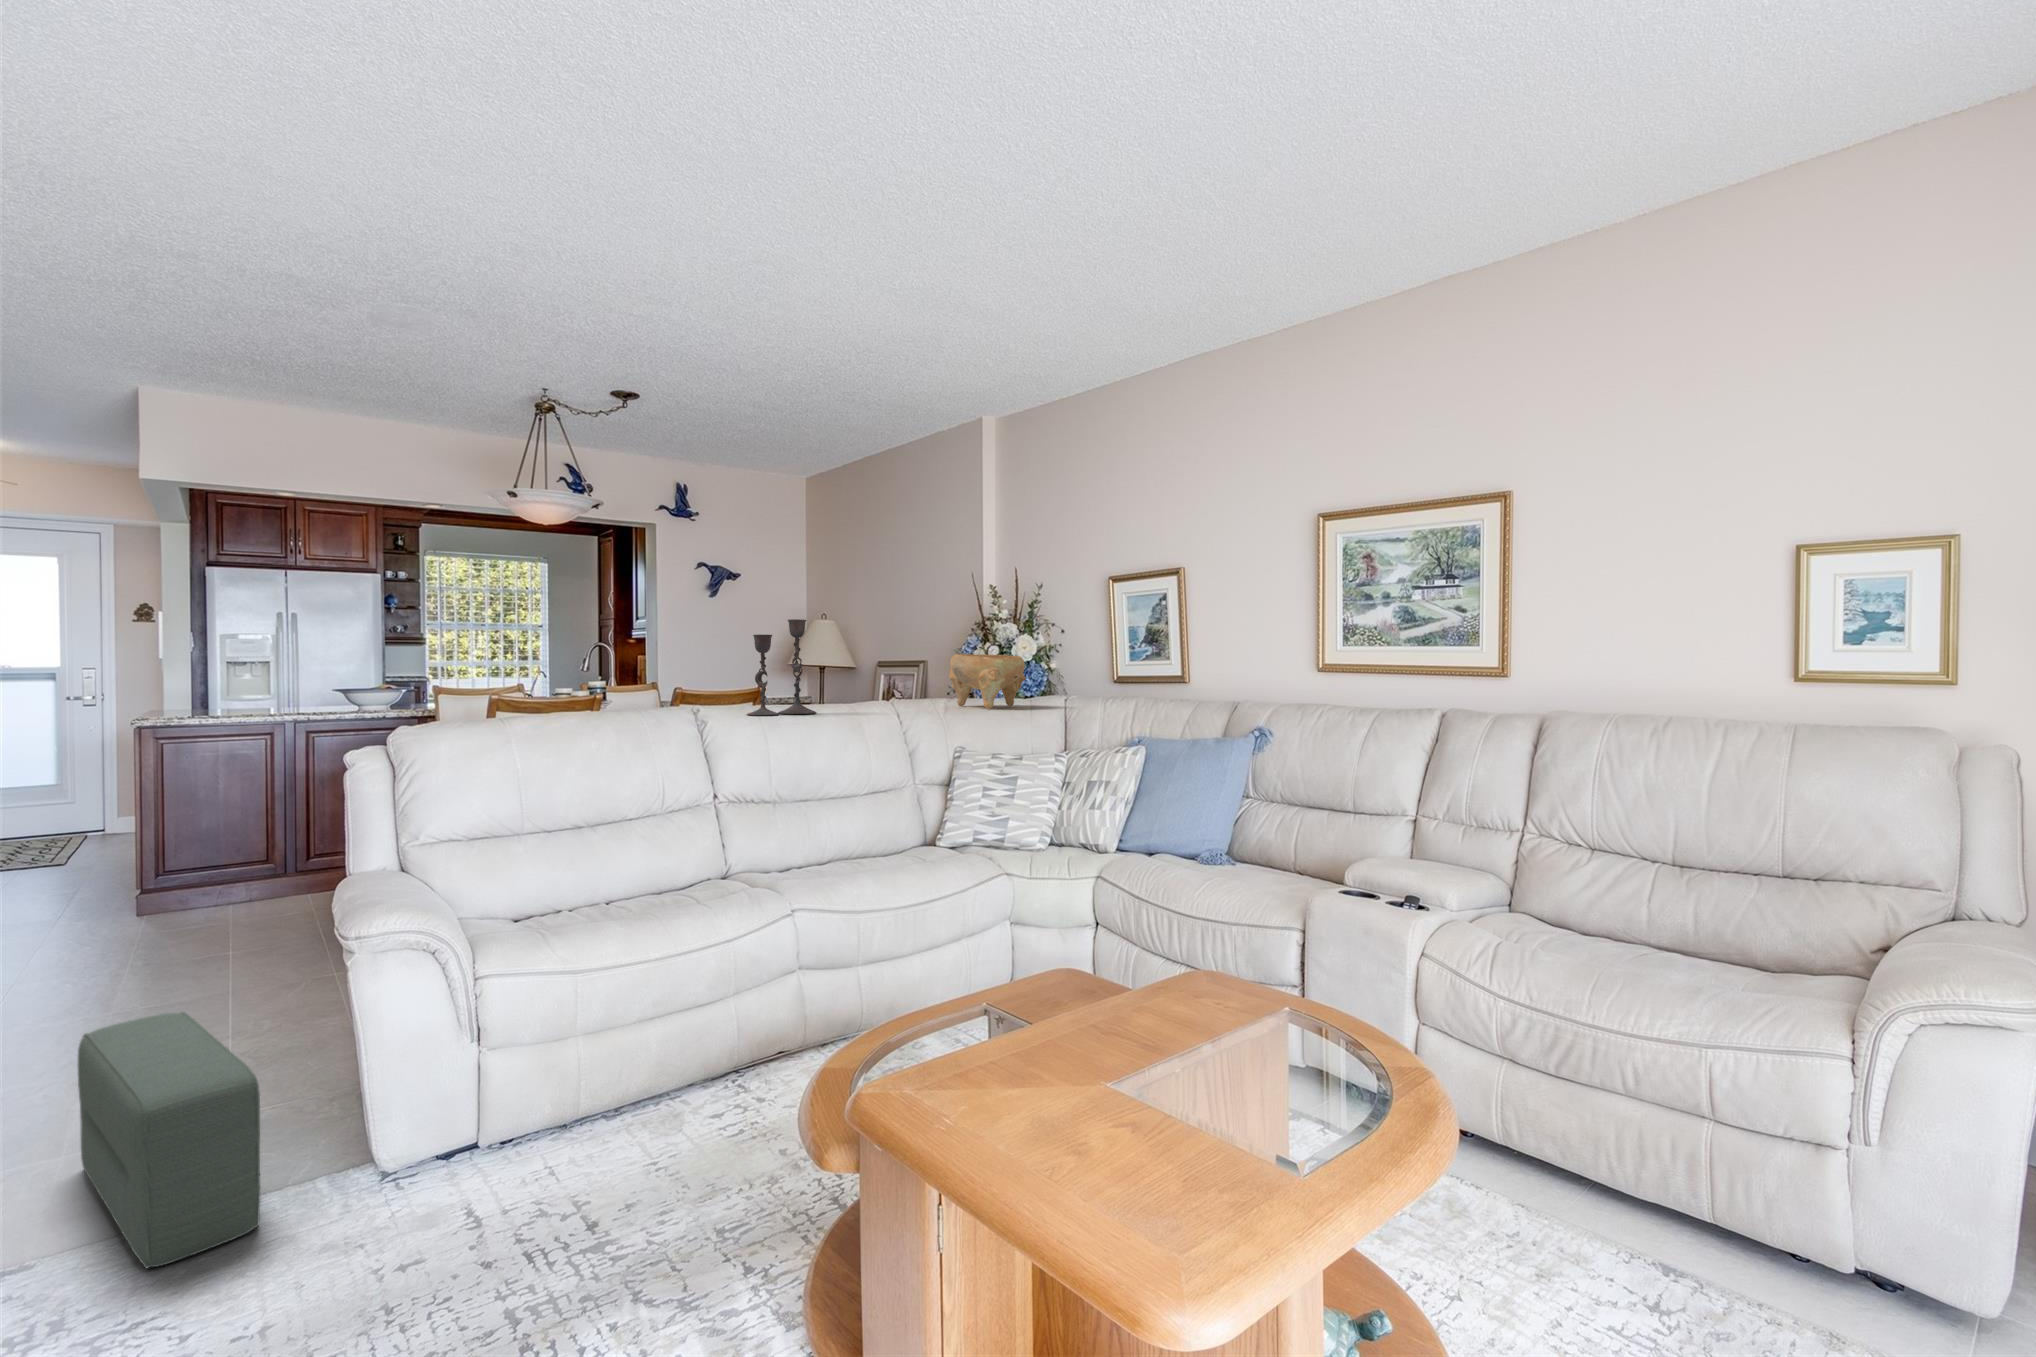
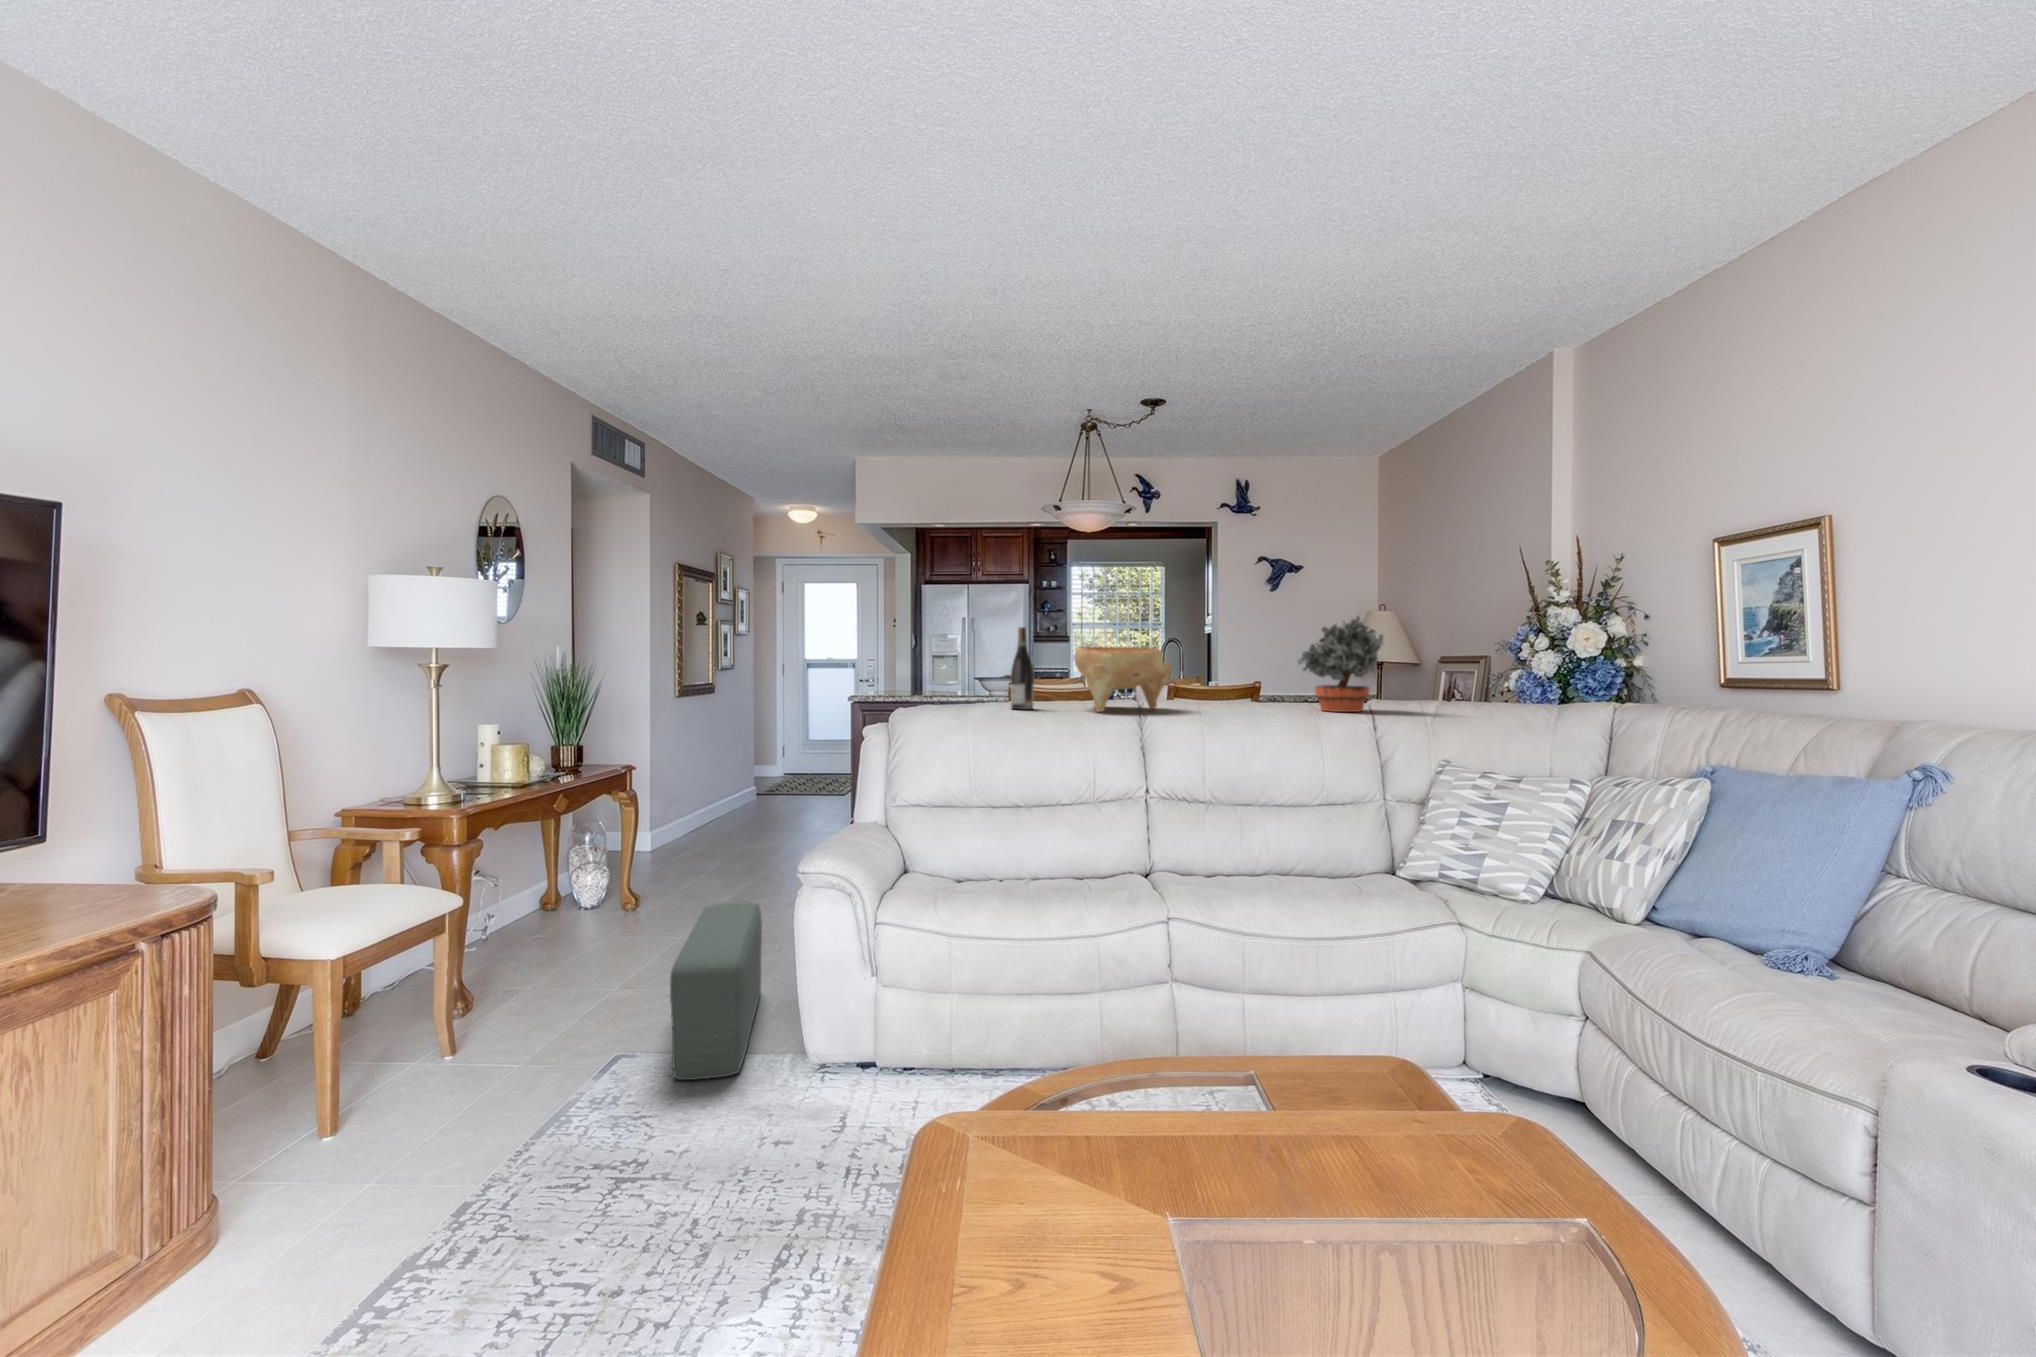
candlestick: present [747,619,817,716] -> none [1196,614,1271,712]
potted plant: none [829,623,908,711] -> present [1297,616,1384,712]
wine bottle: none [542,627,571,721] -> present [1011,627,1034,709]
decorative bowl: present [949,654,1025,709] -> present [1074,647,1172,712]

